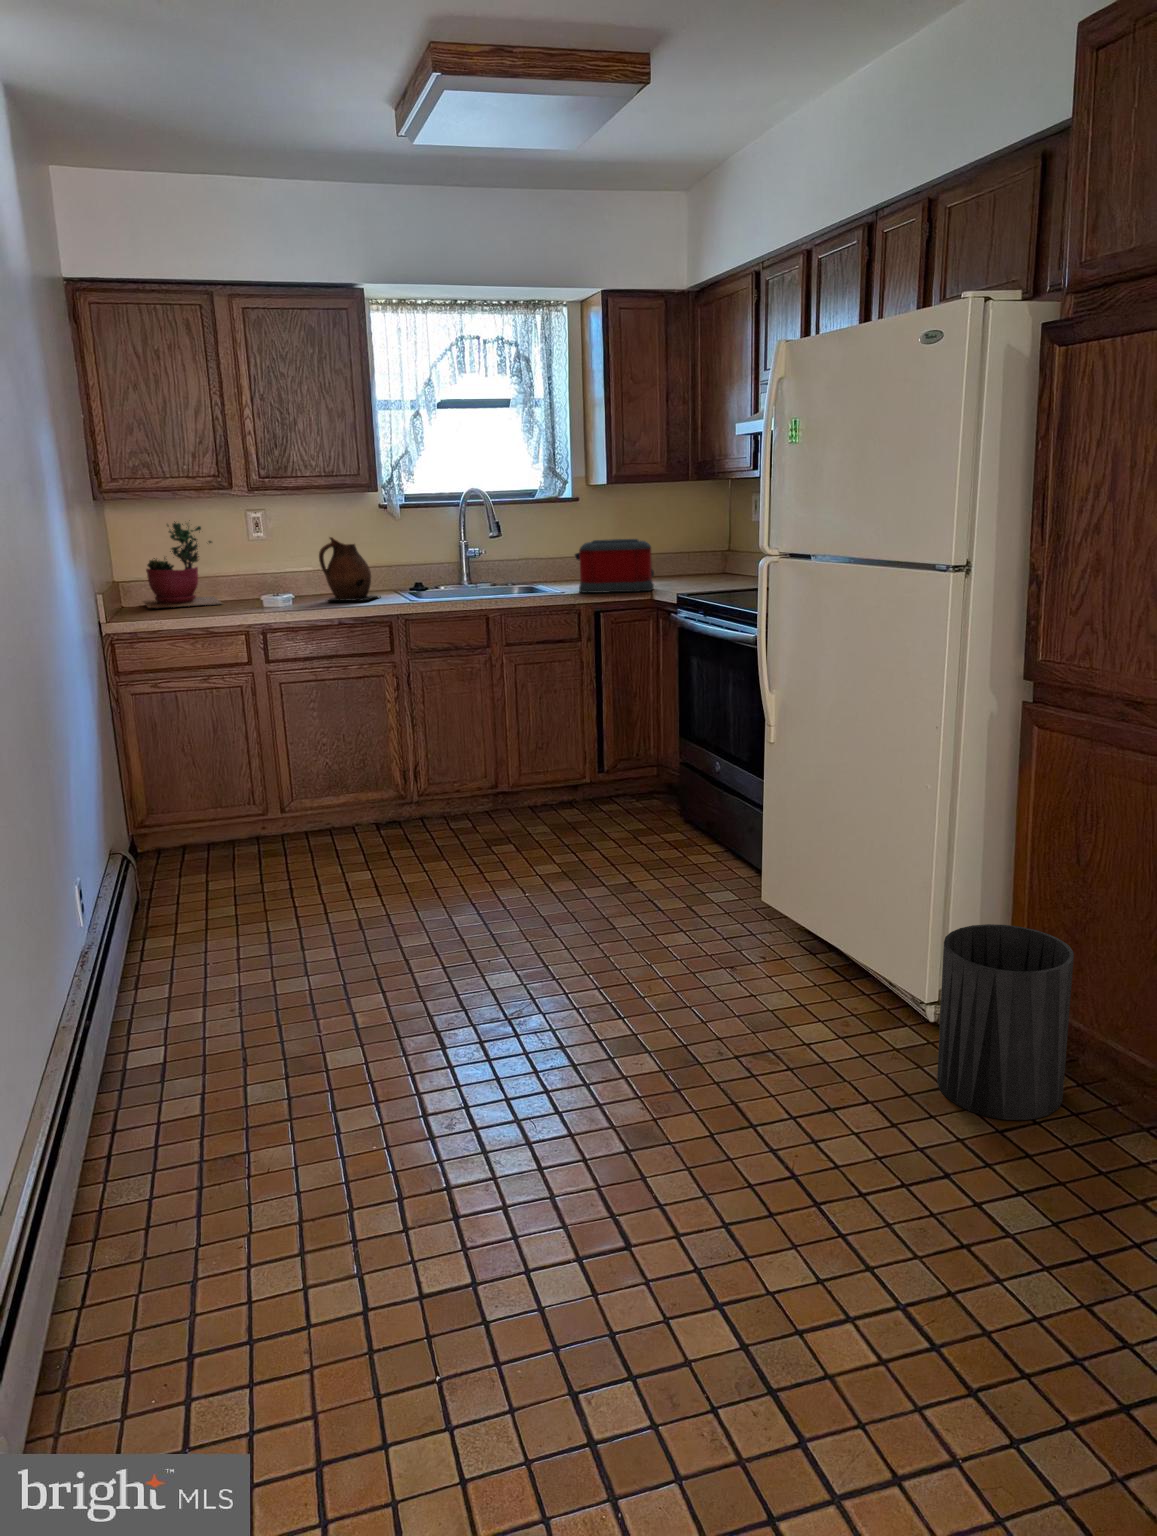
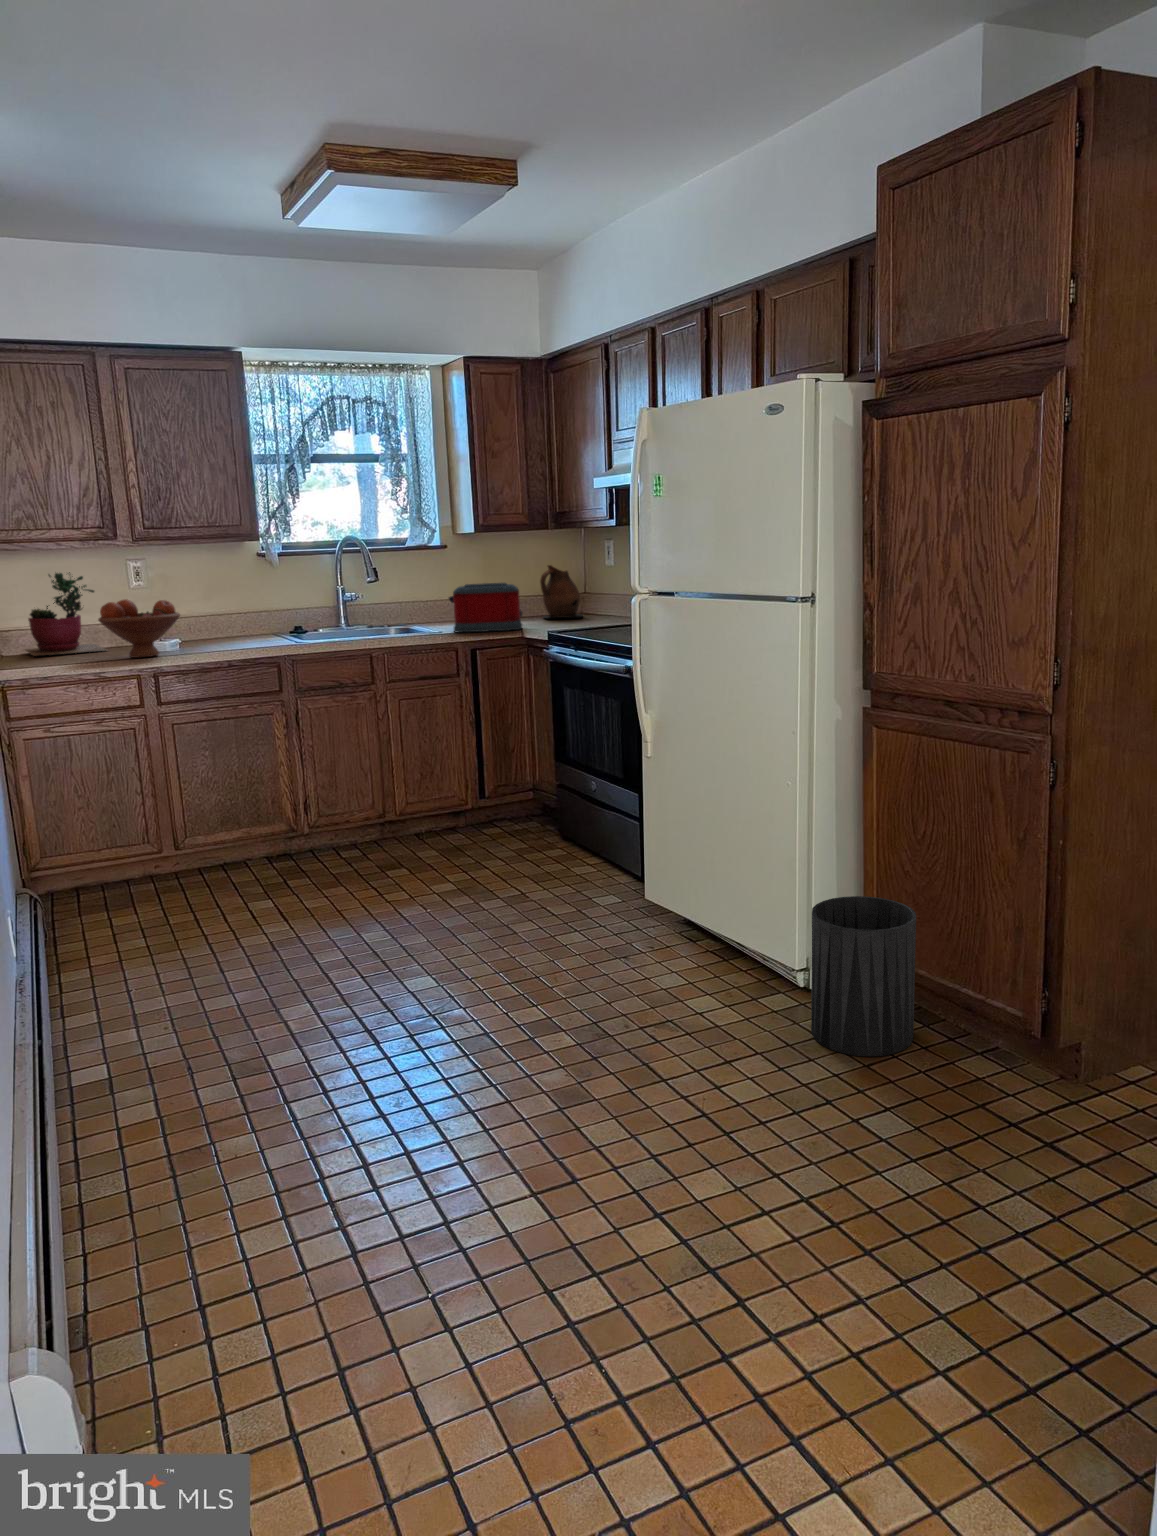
ceramic pitcher: present [319,537,377,601] -> present [540,565,583,618]
fruit bowl: none [208,551,291,613] -> present [98,599,180,658]

